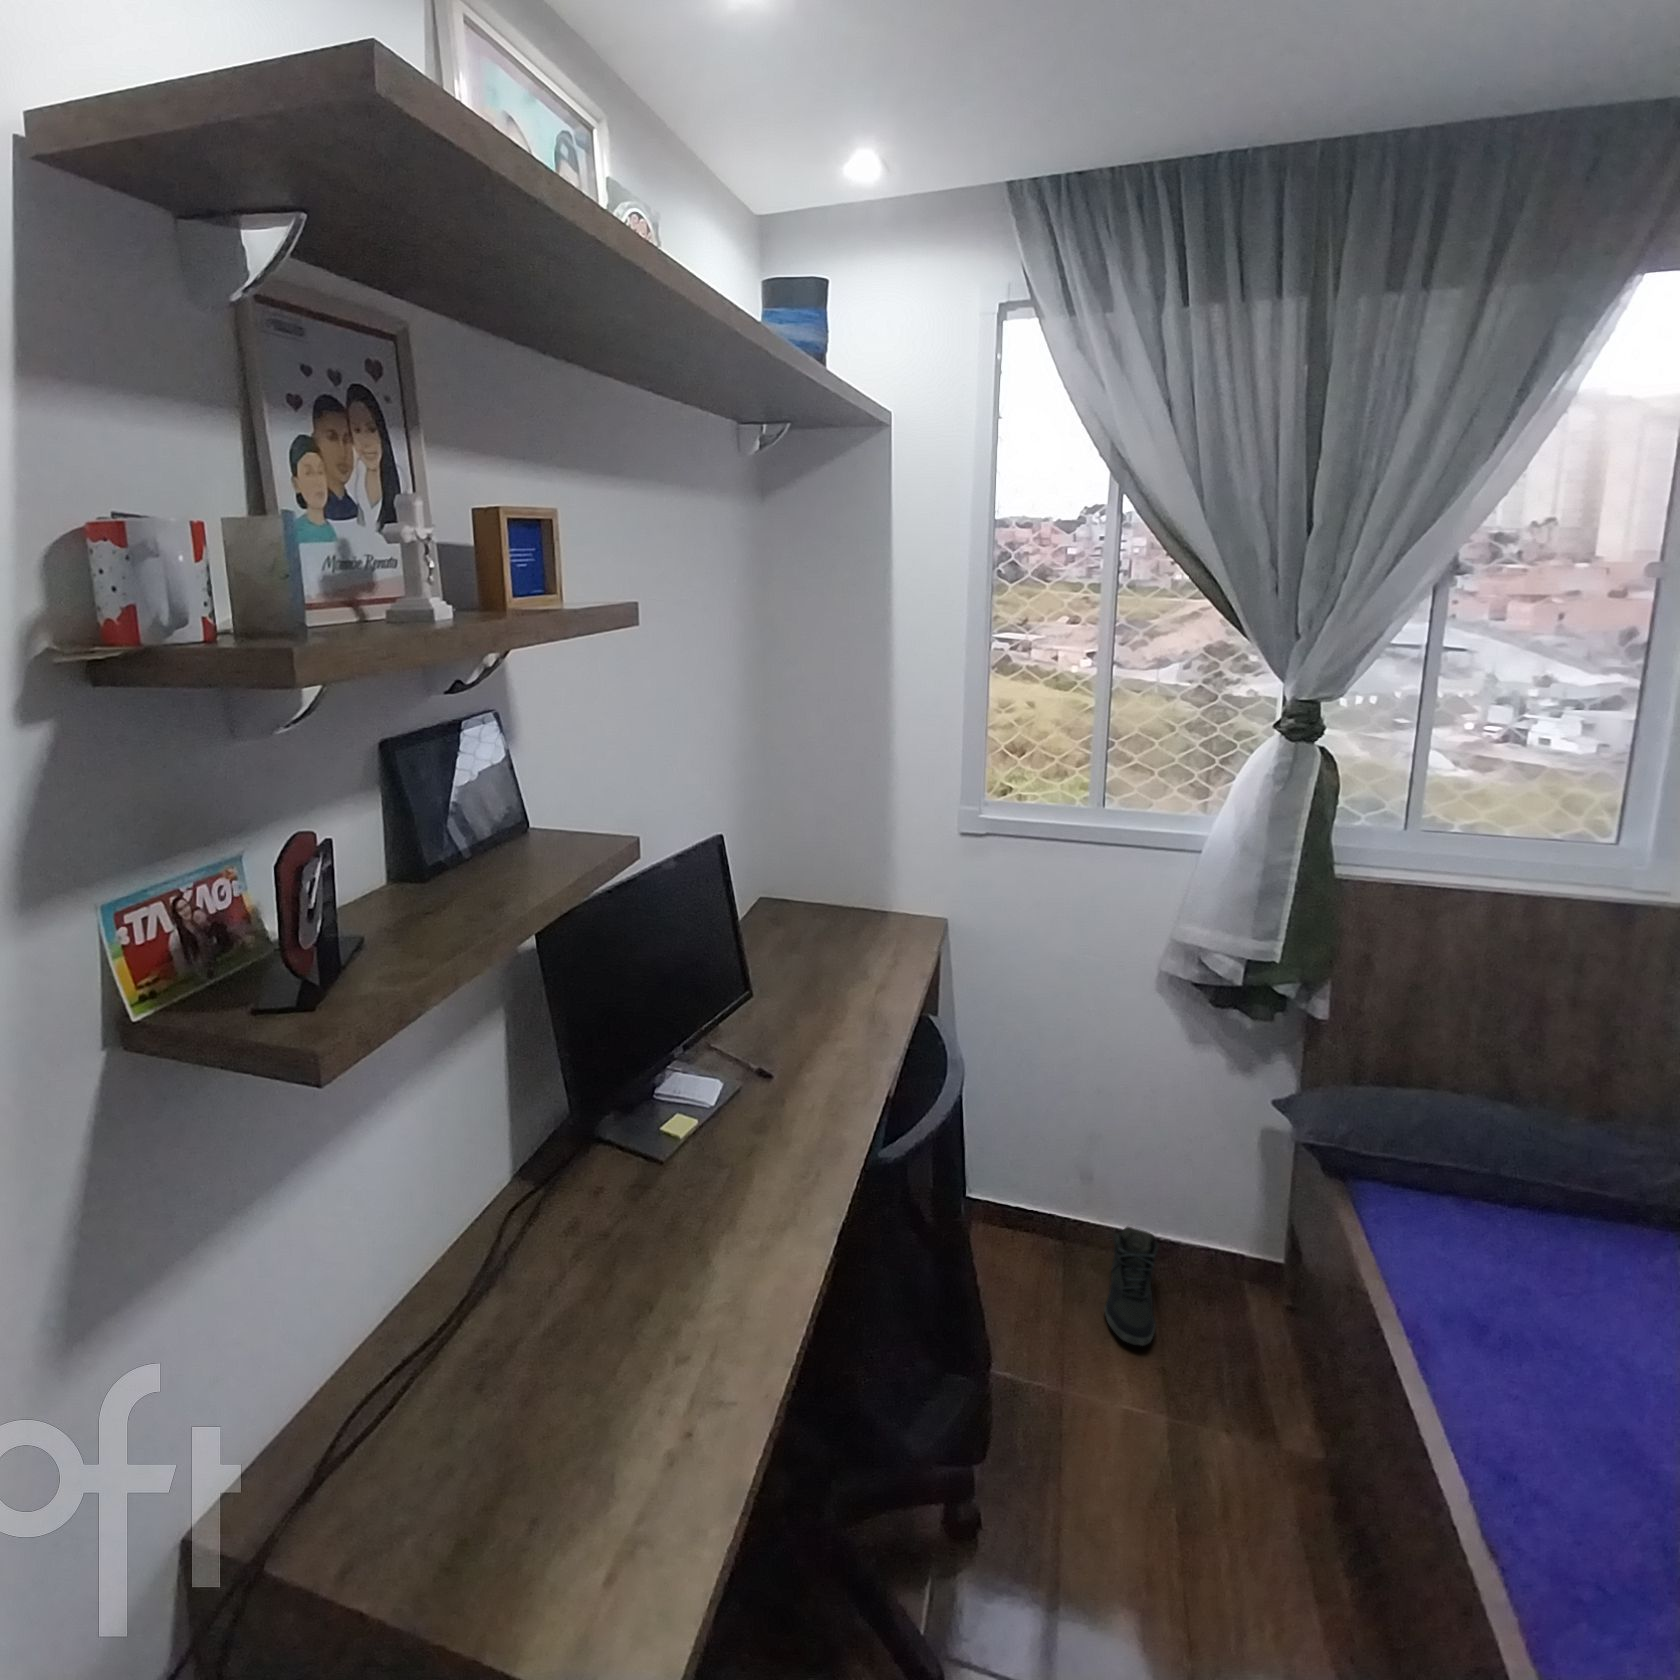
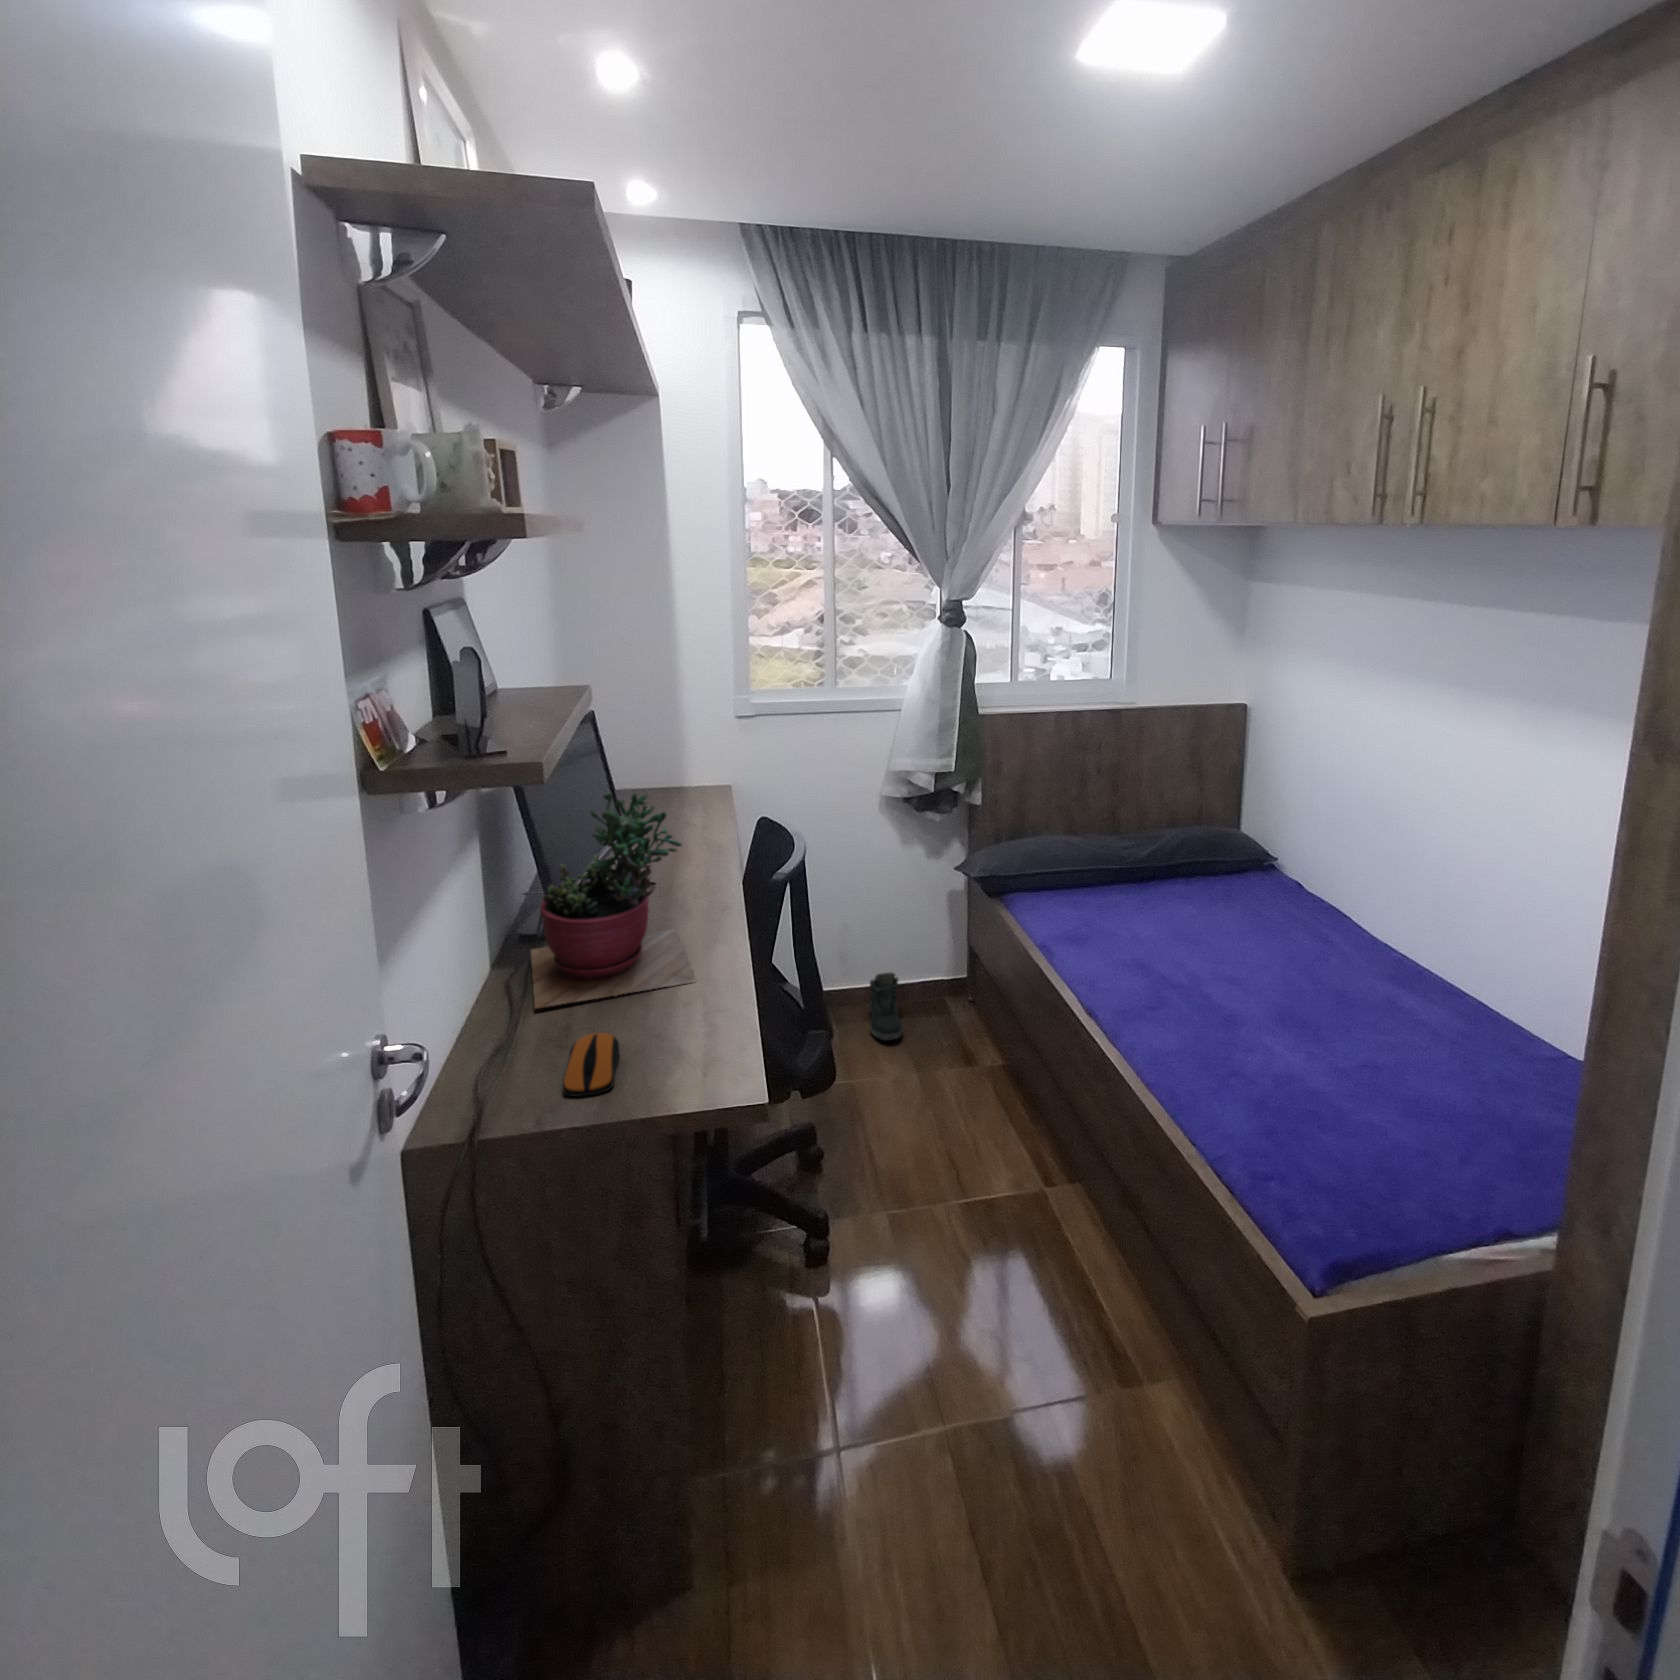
succulent plant: none [503,986,749,1326] -> present [531,792,696,1008]
computer mouse: none [416,1410,539,1564] -> present [563,1033,620,1096]

